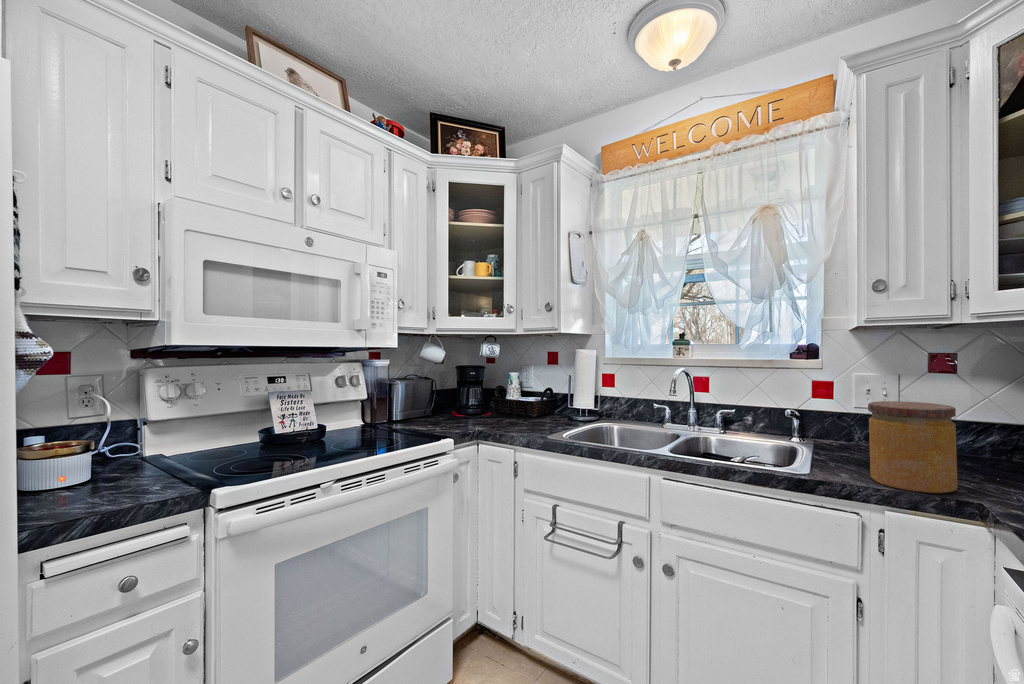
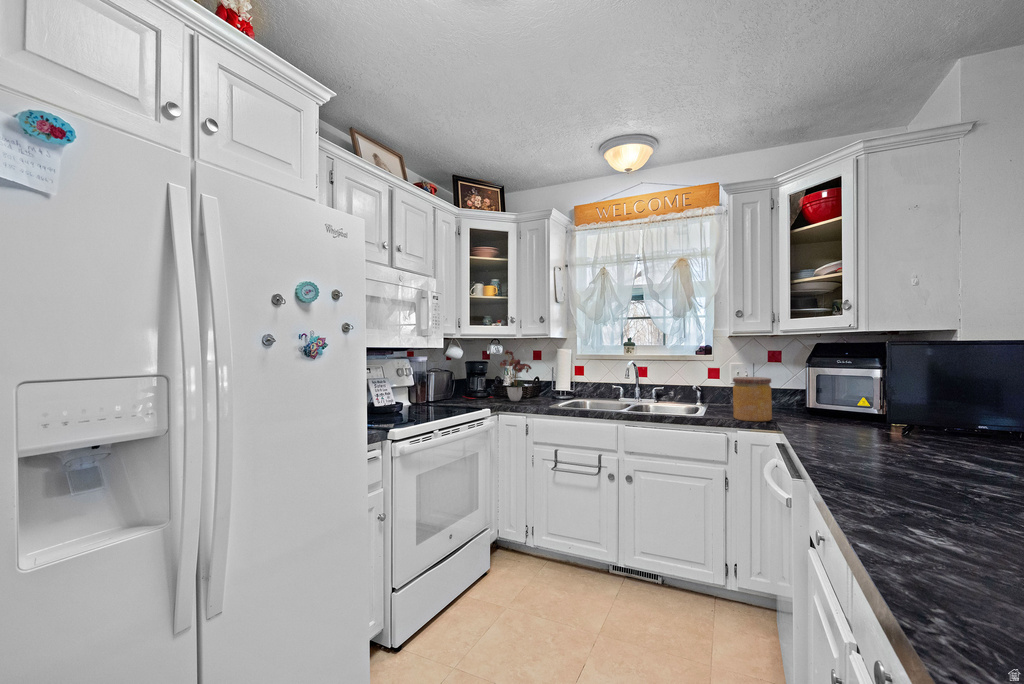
flower arrangement: none [486,347,536,424] -> present [500,350,532,401]

